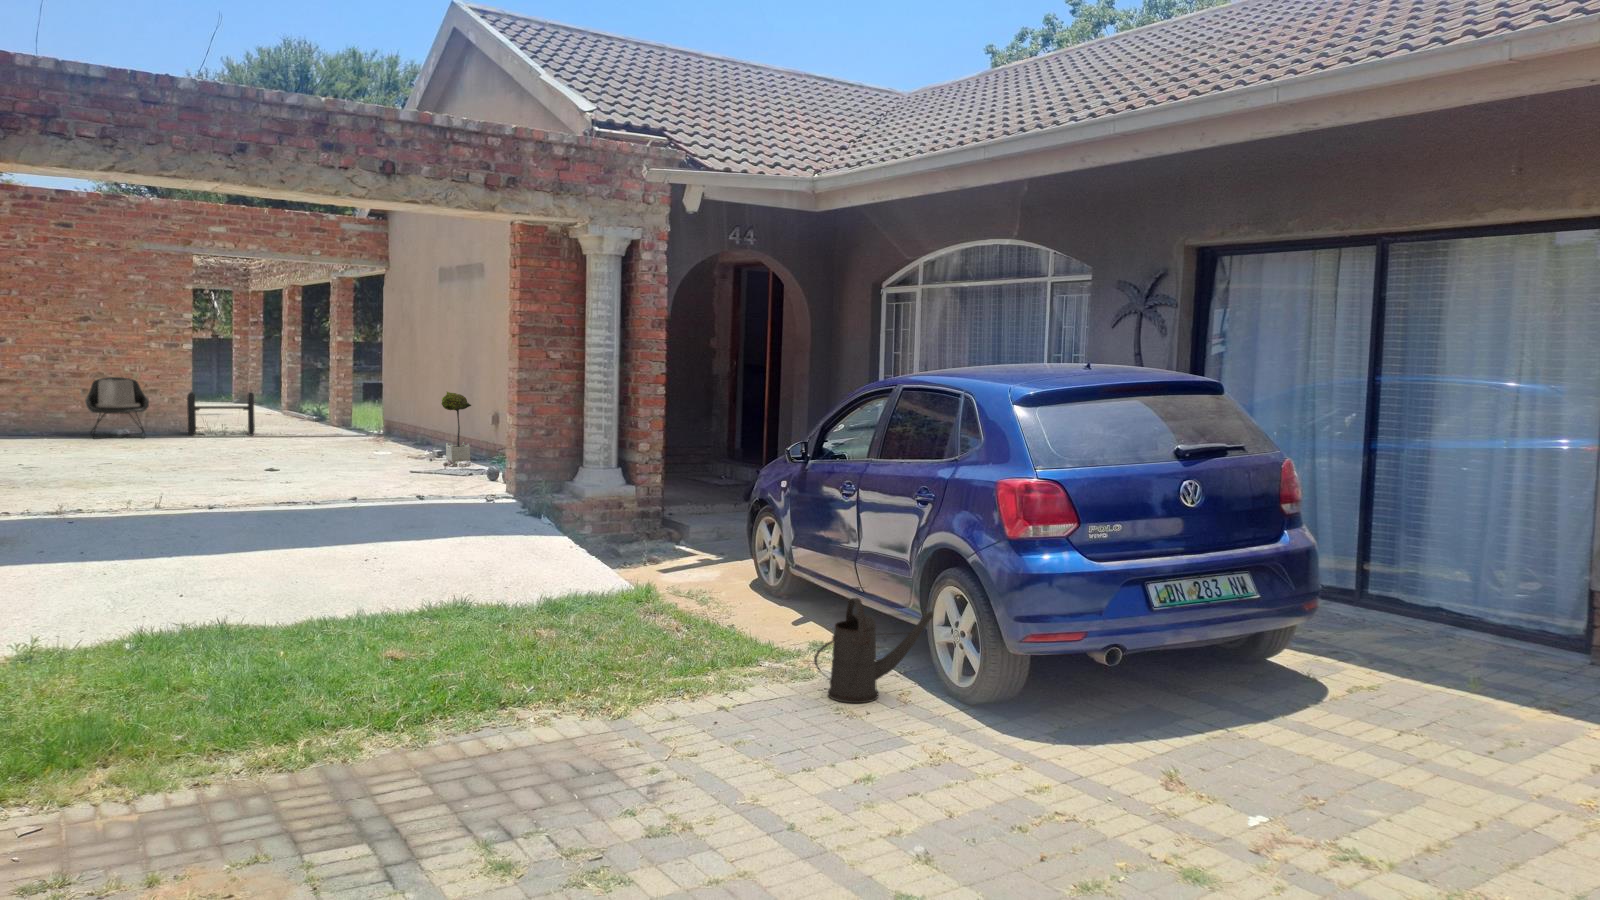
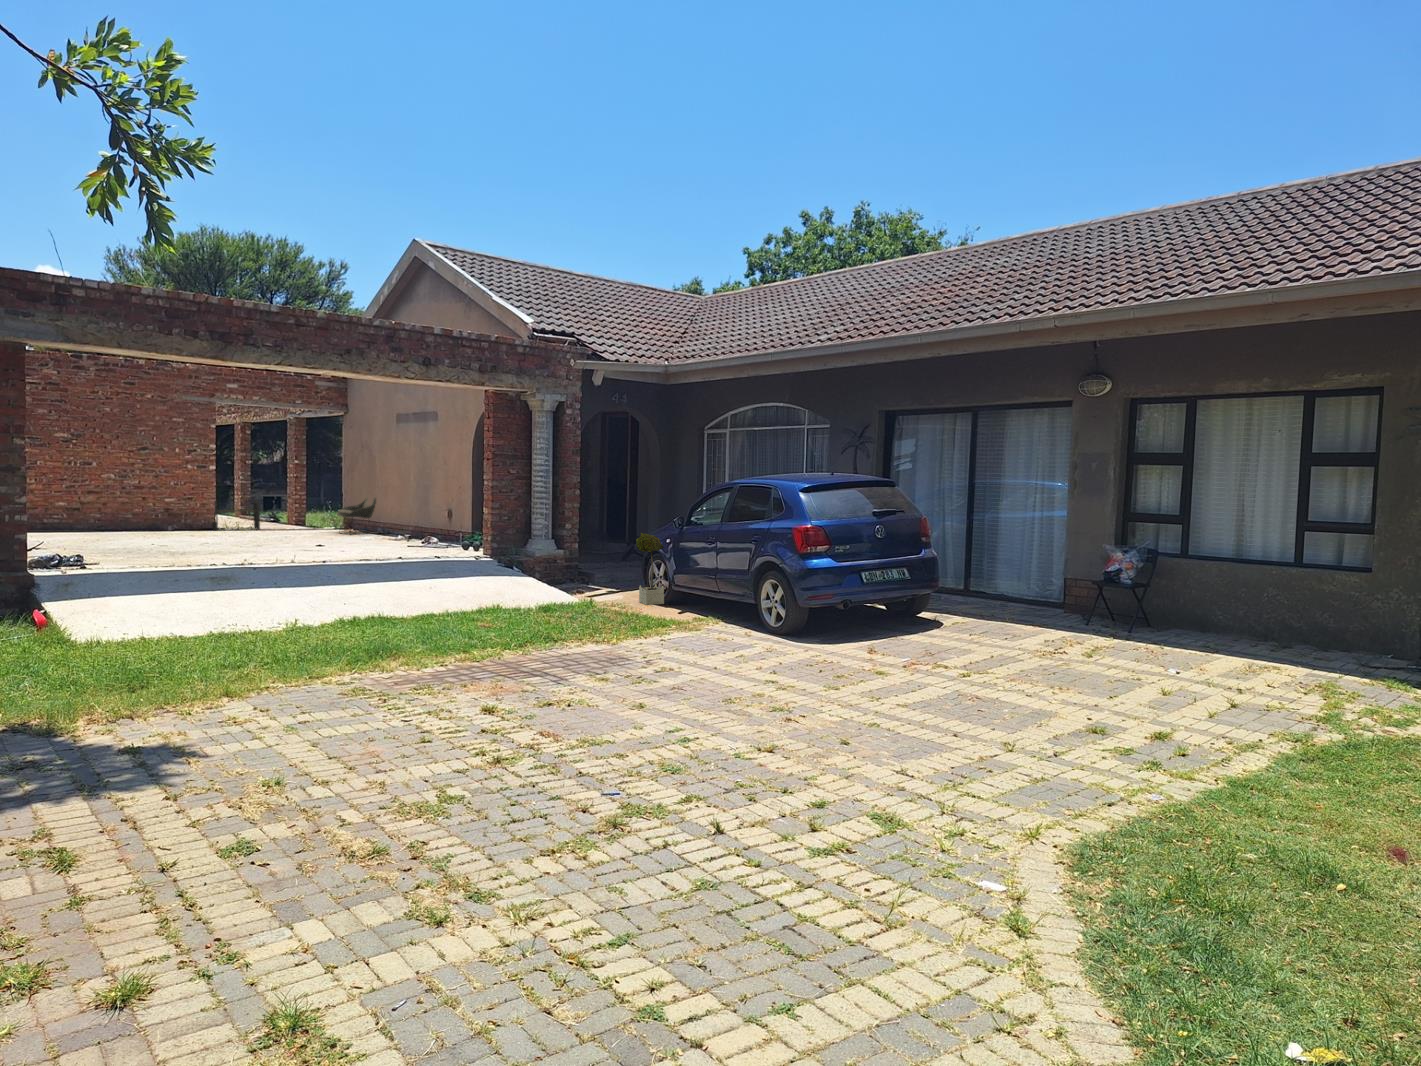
lounge chair: present [85,377,149,438] -> present [336,497,376,533]
potted tree: present [441,392,471,461] -> present [636,533,664,605]
watering can: present [814,598,933,703] -> none [702,587,759,638]

